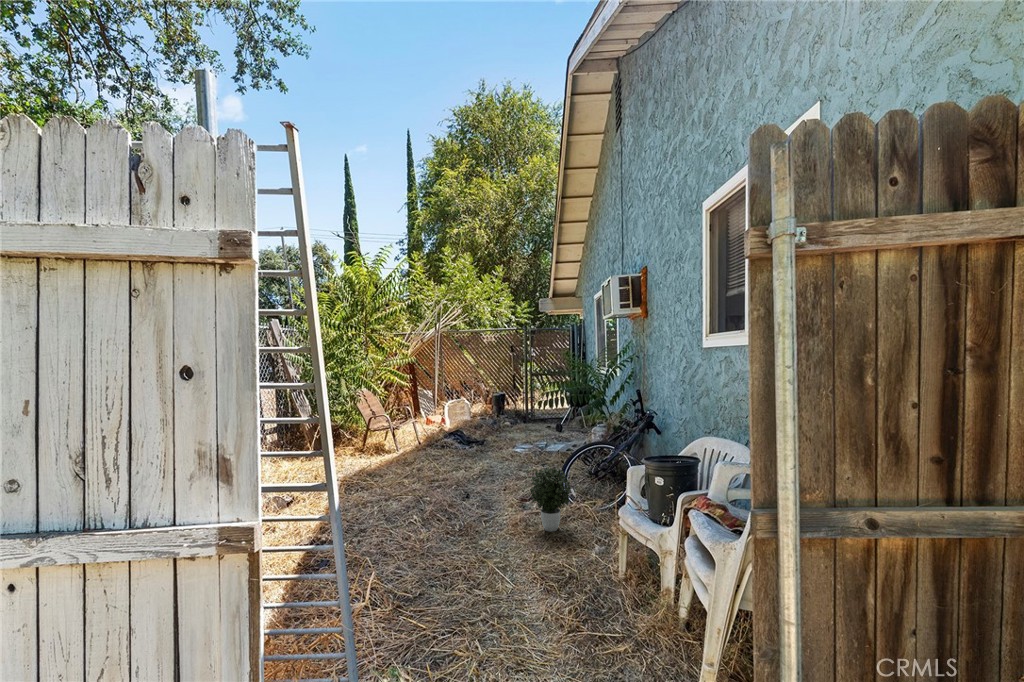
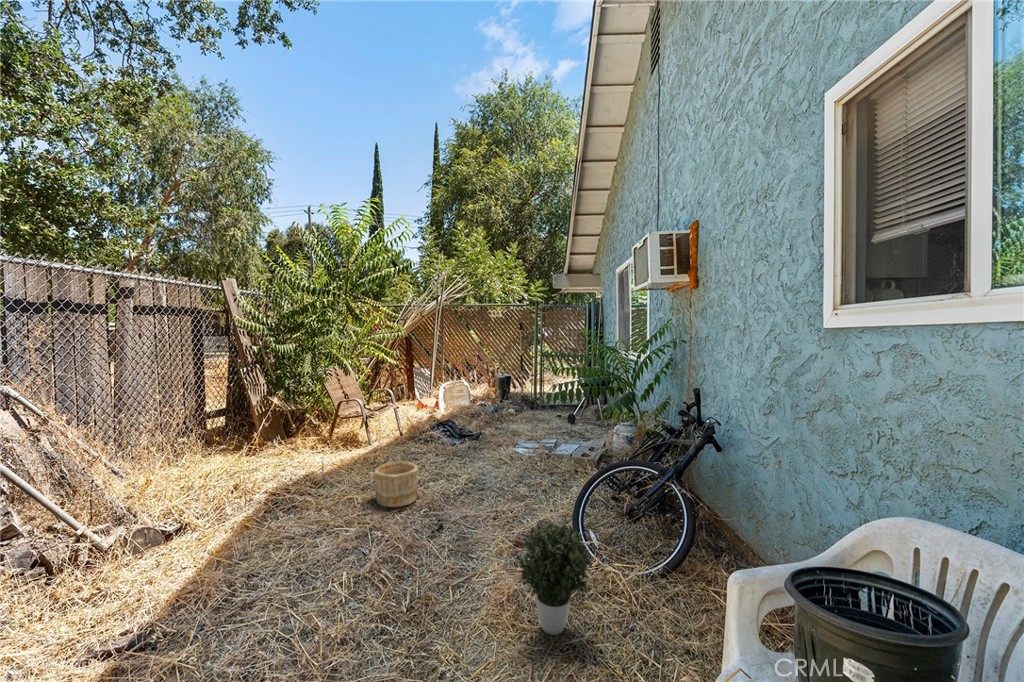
wooden bucket: none [416,455,448,486] -> present [374,461,418,508]

